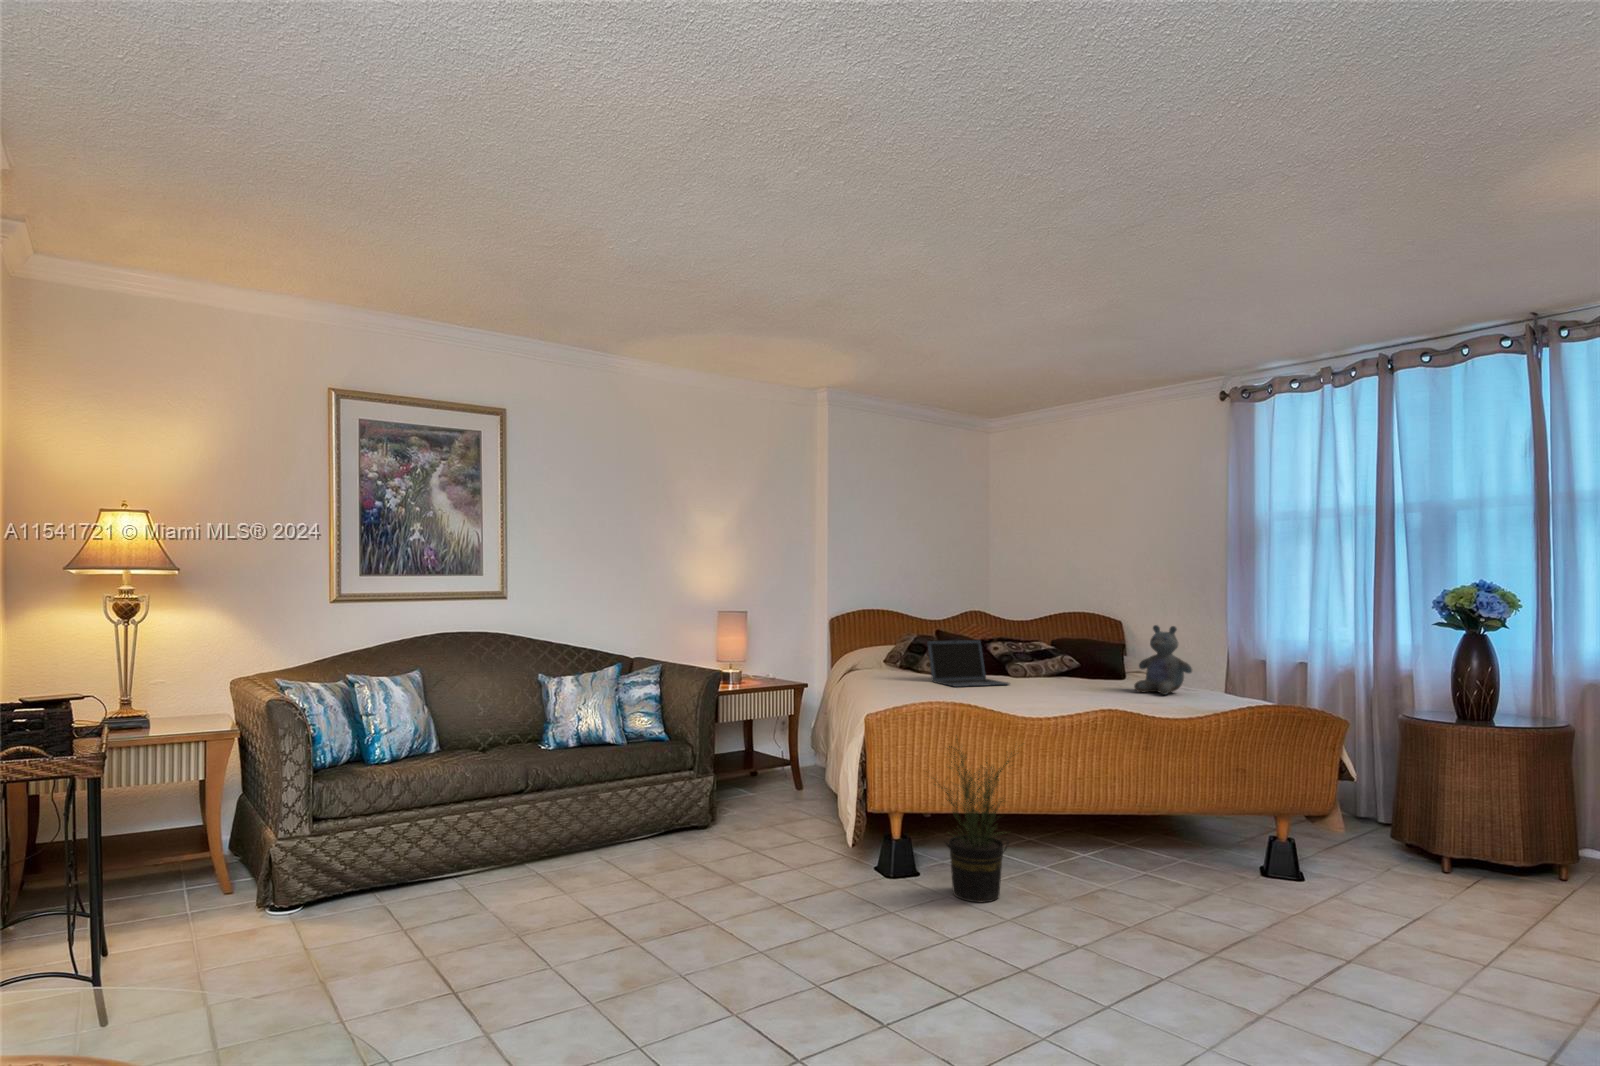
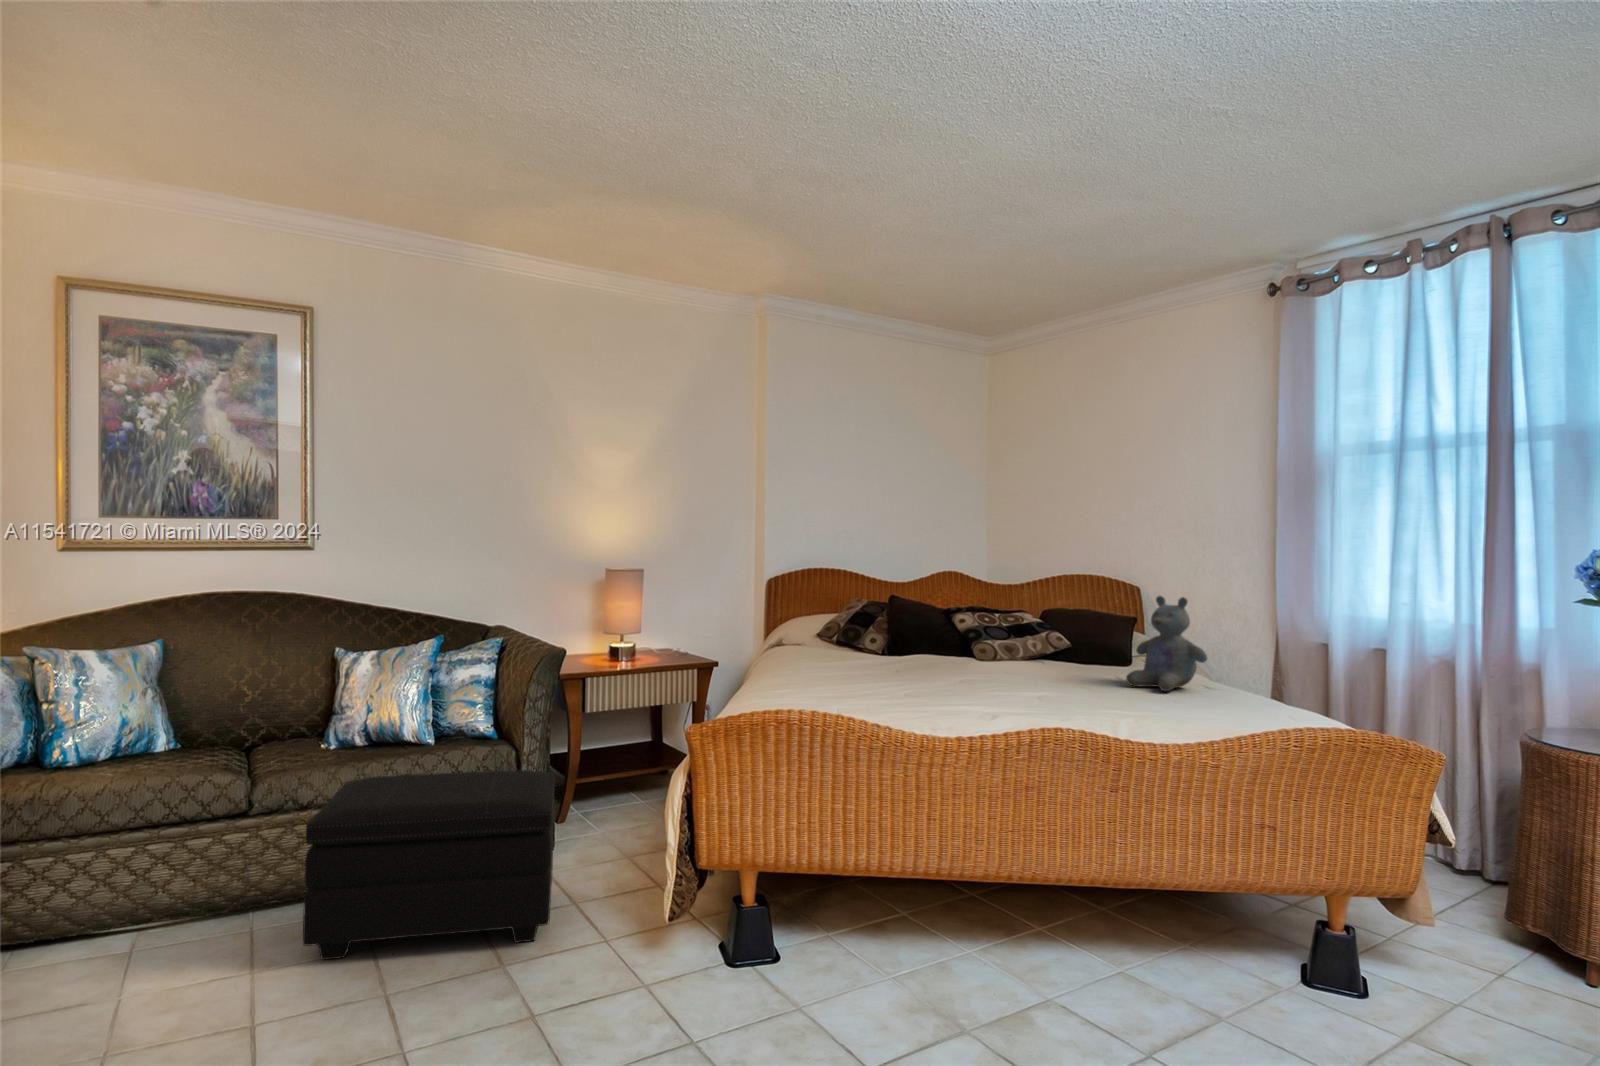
laptop: present [927,640,1009,687] -> none [859,611,963,673]
potted plant: present [934,735,1014,902] -> none [762,751,917,1011]
footstool: none [589,760,762,890] -> present [303,770,555,960]

